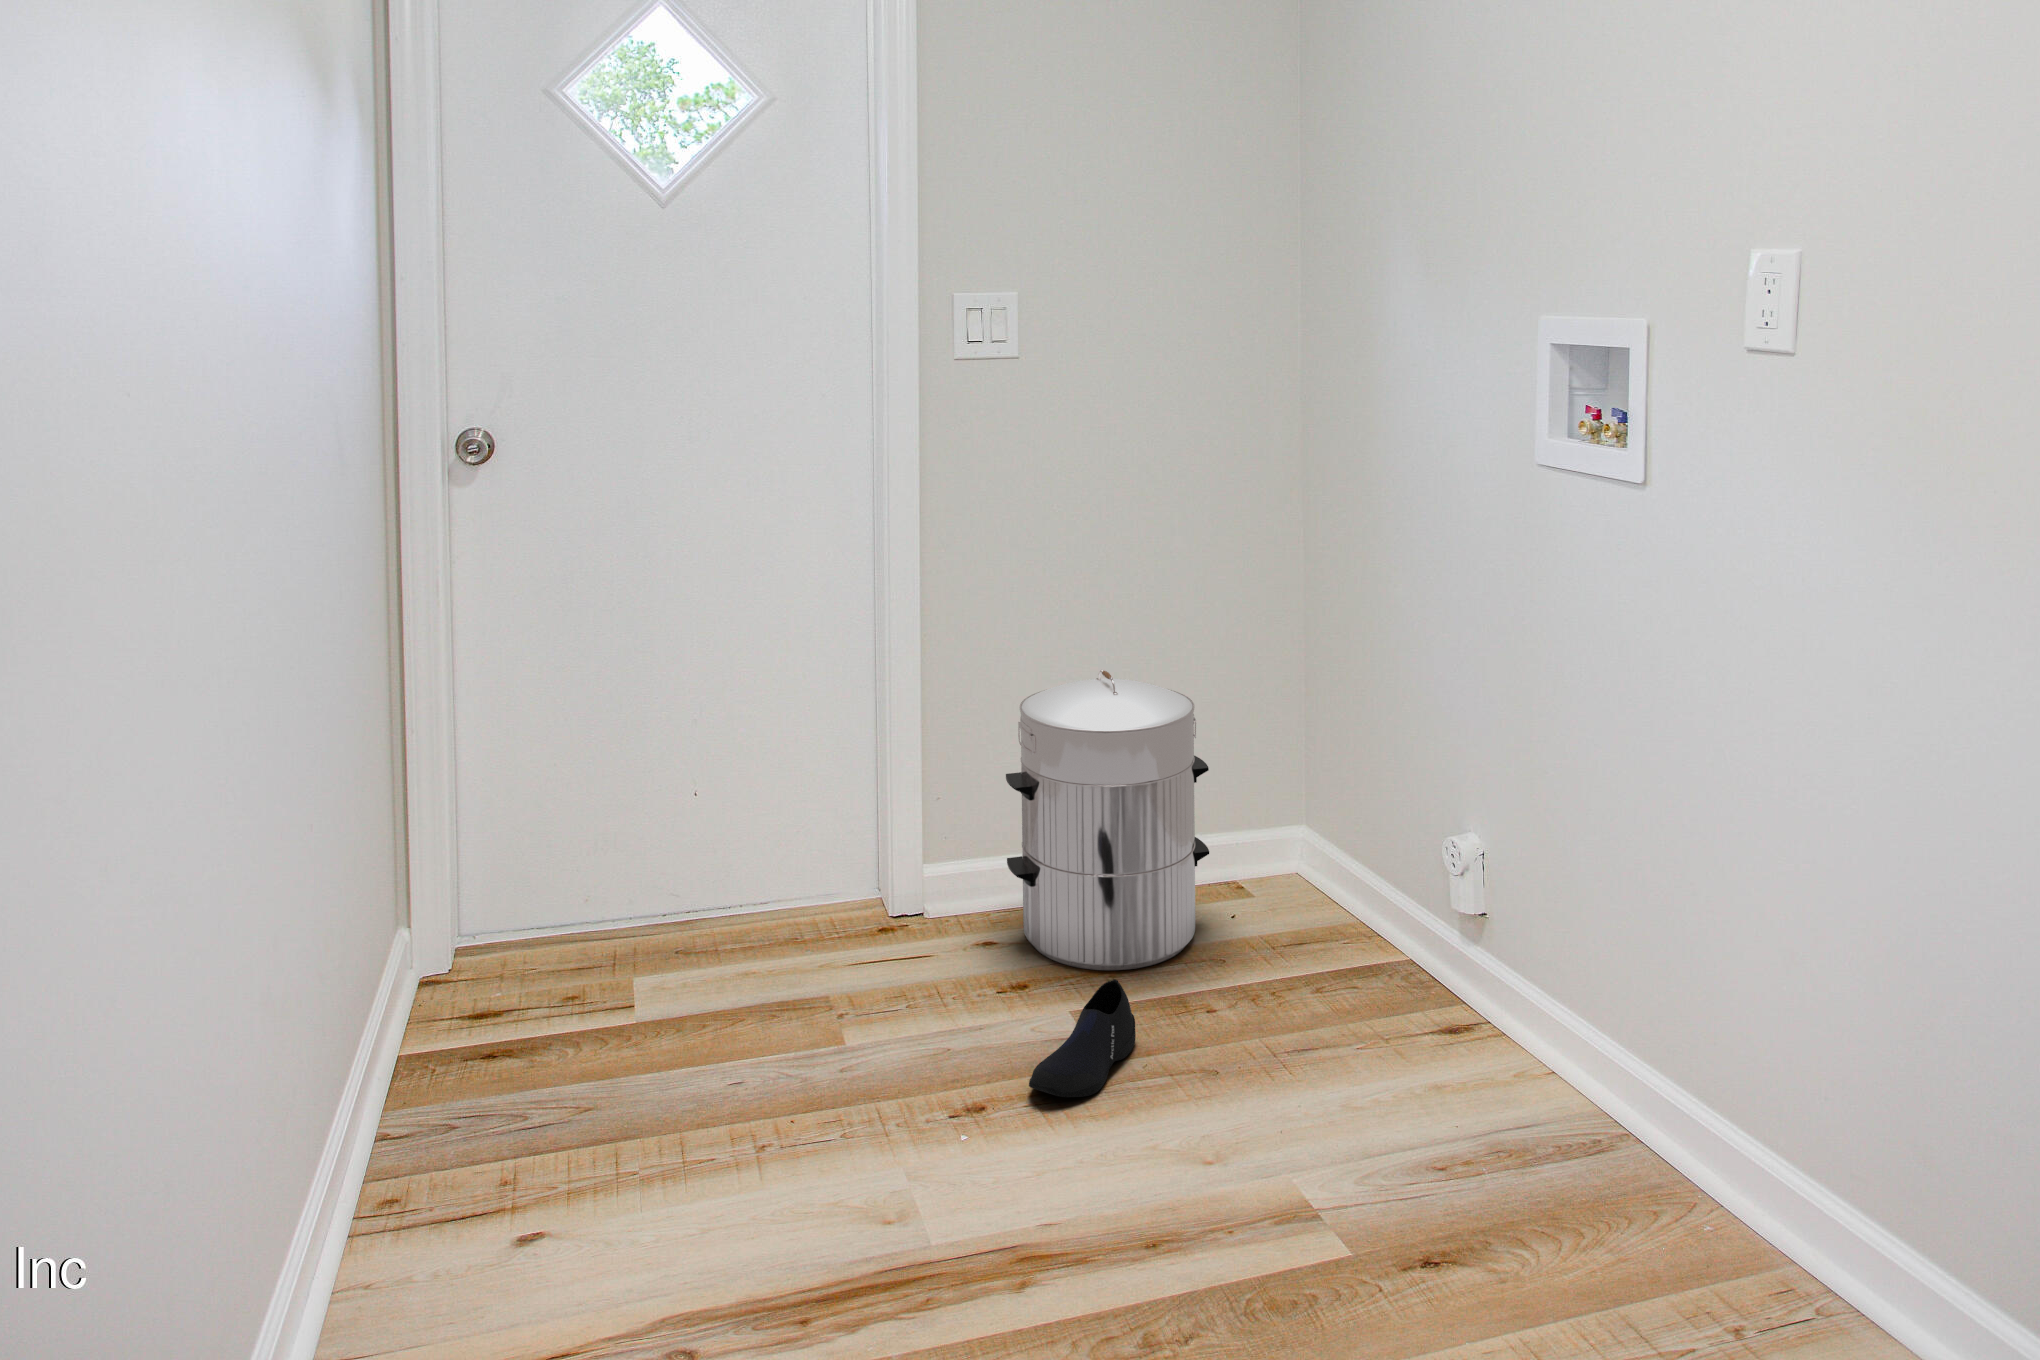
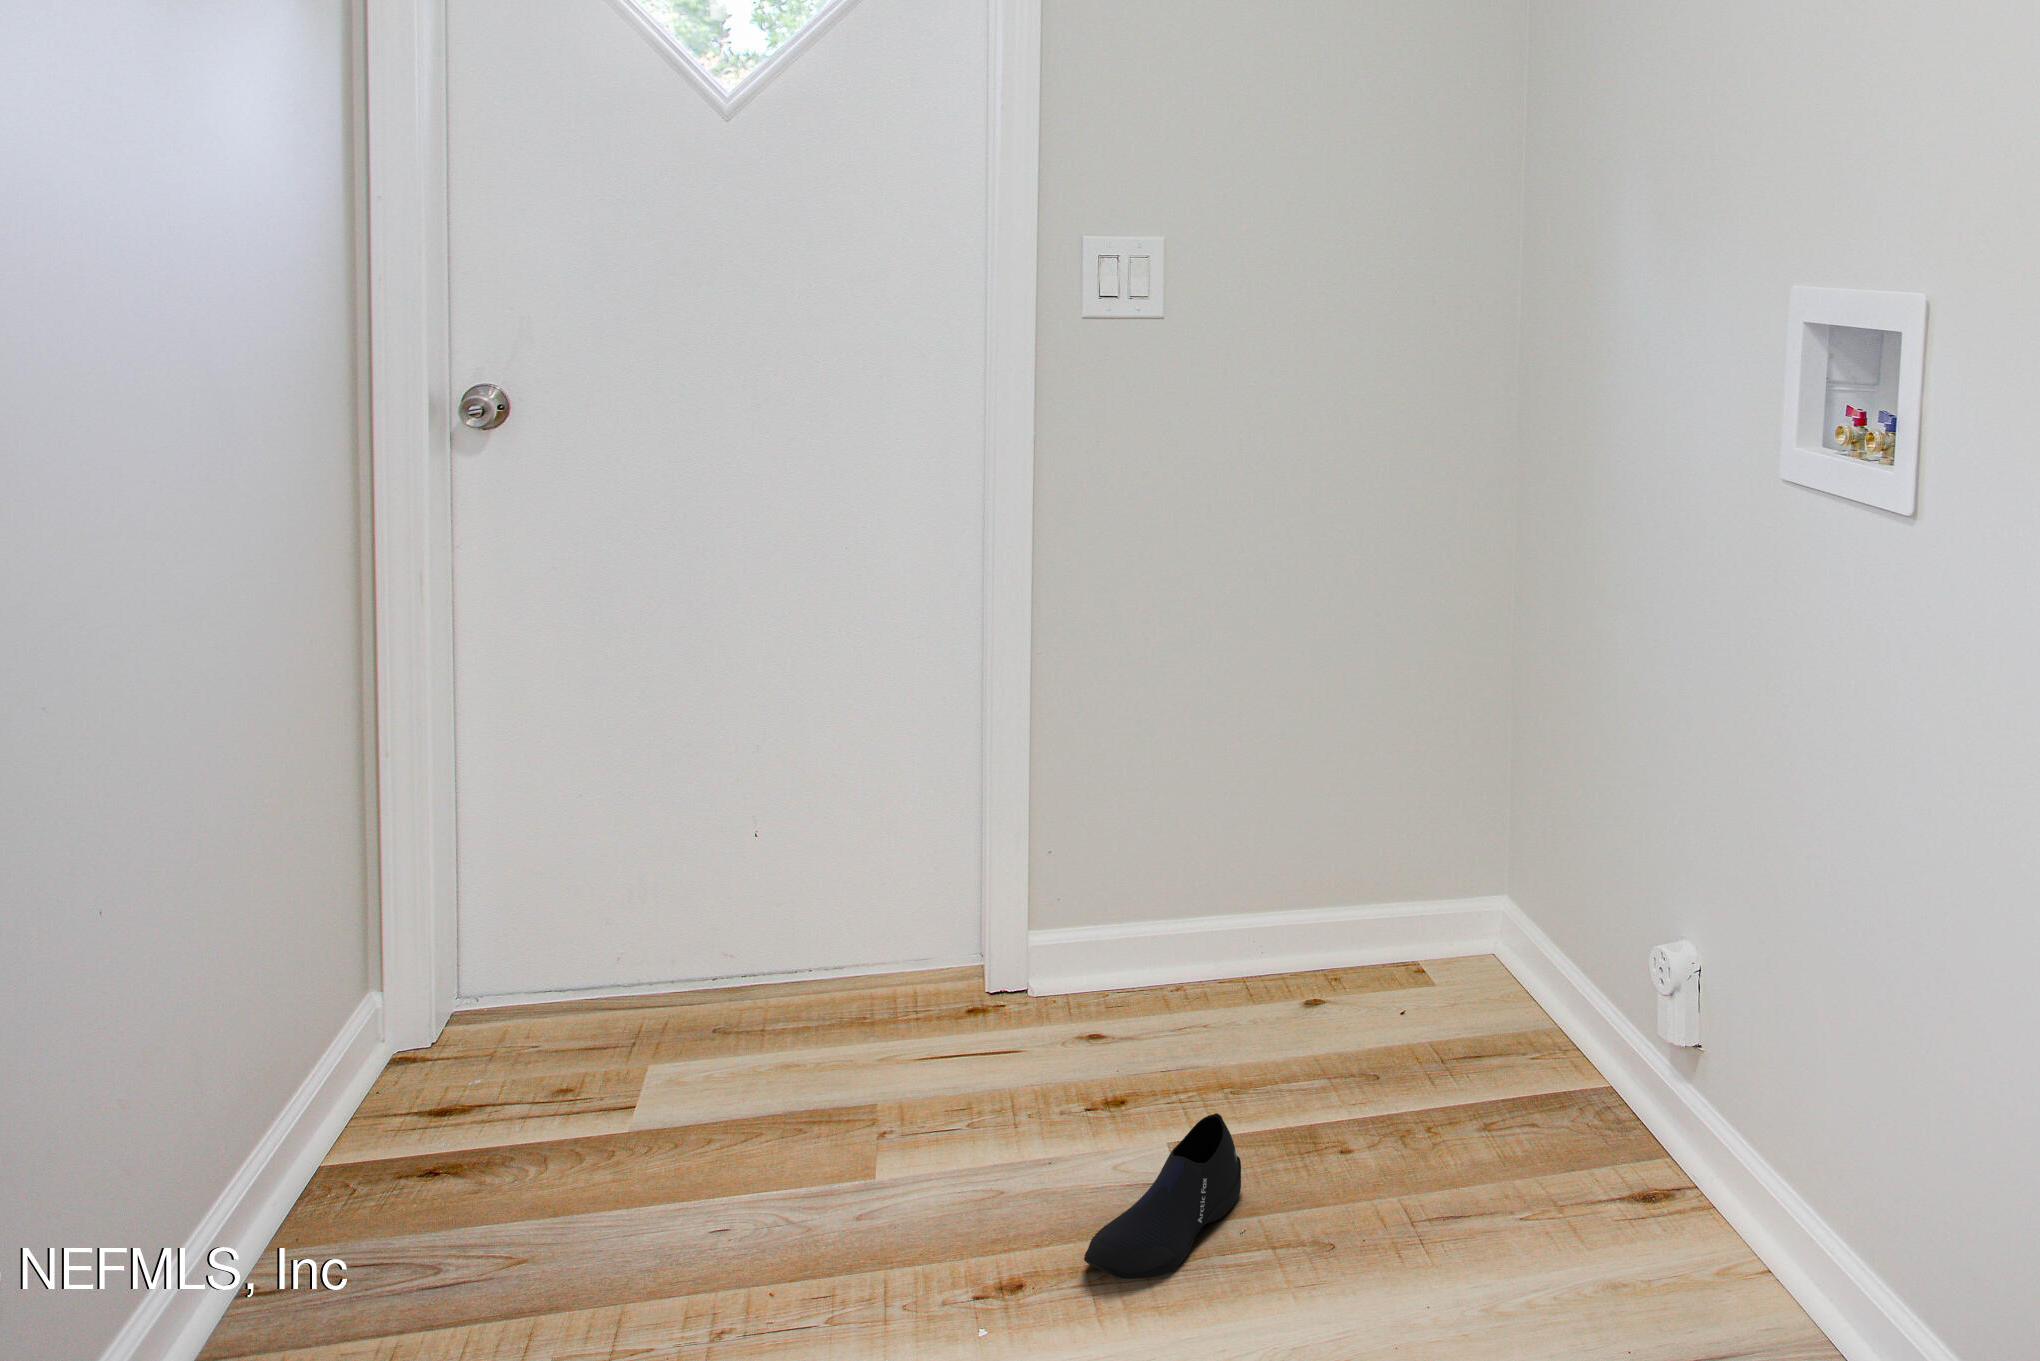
waste bin: present [1006,670,1209,970] -> none [1122,708,1374,1083]

